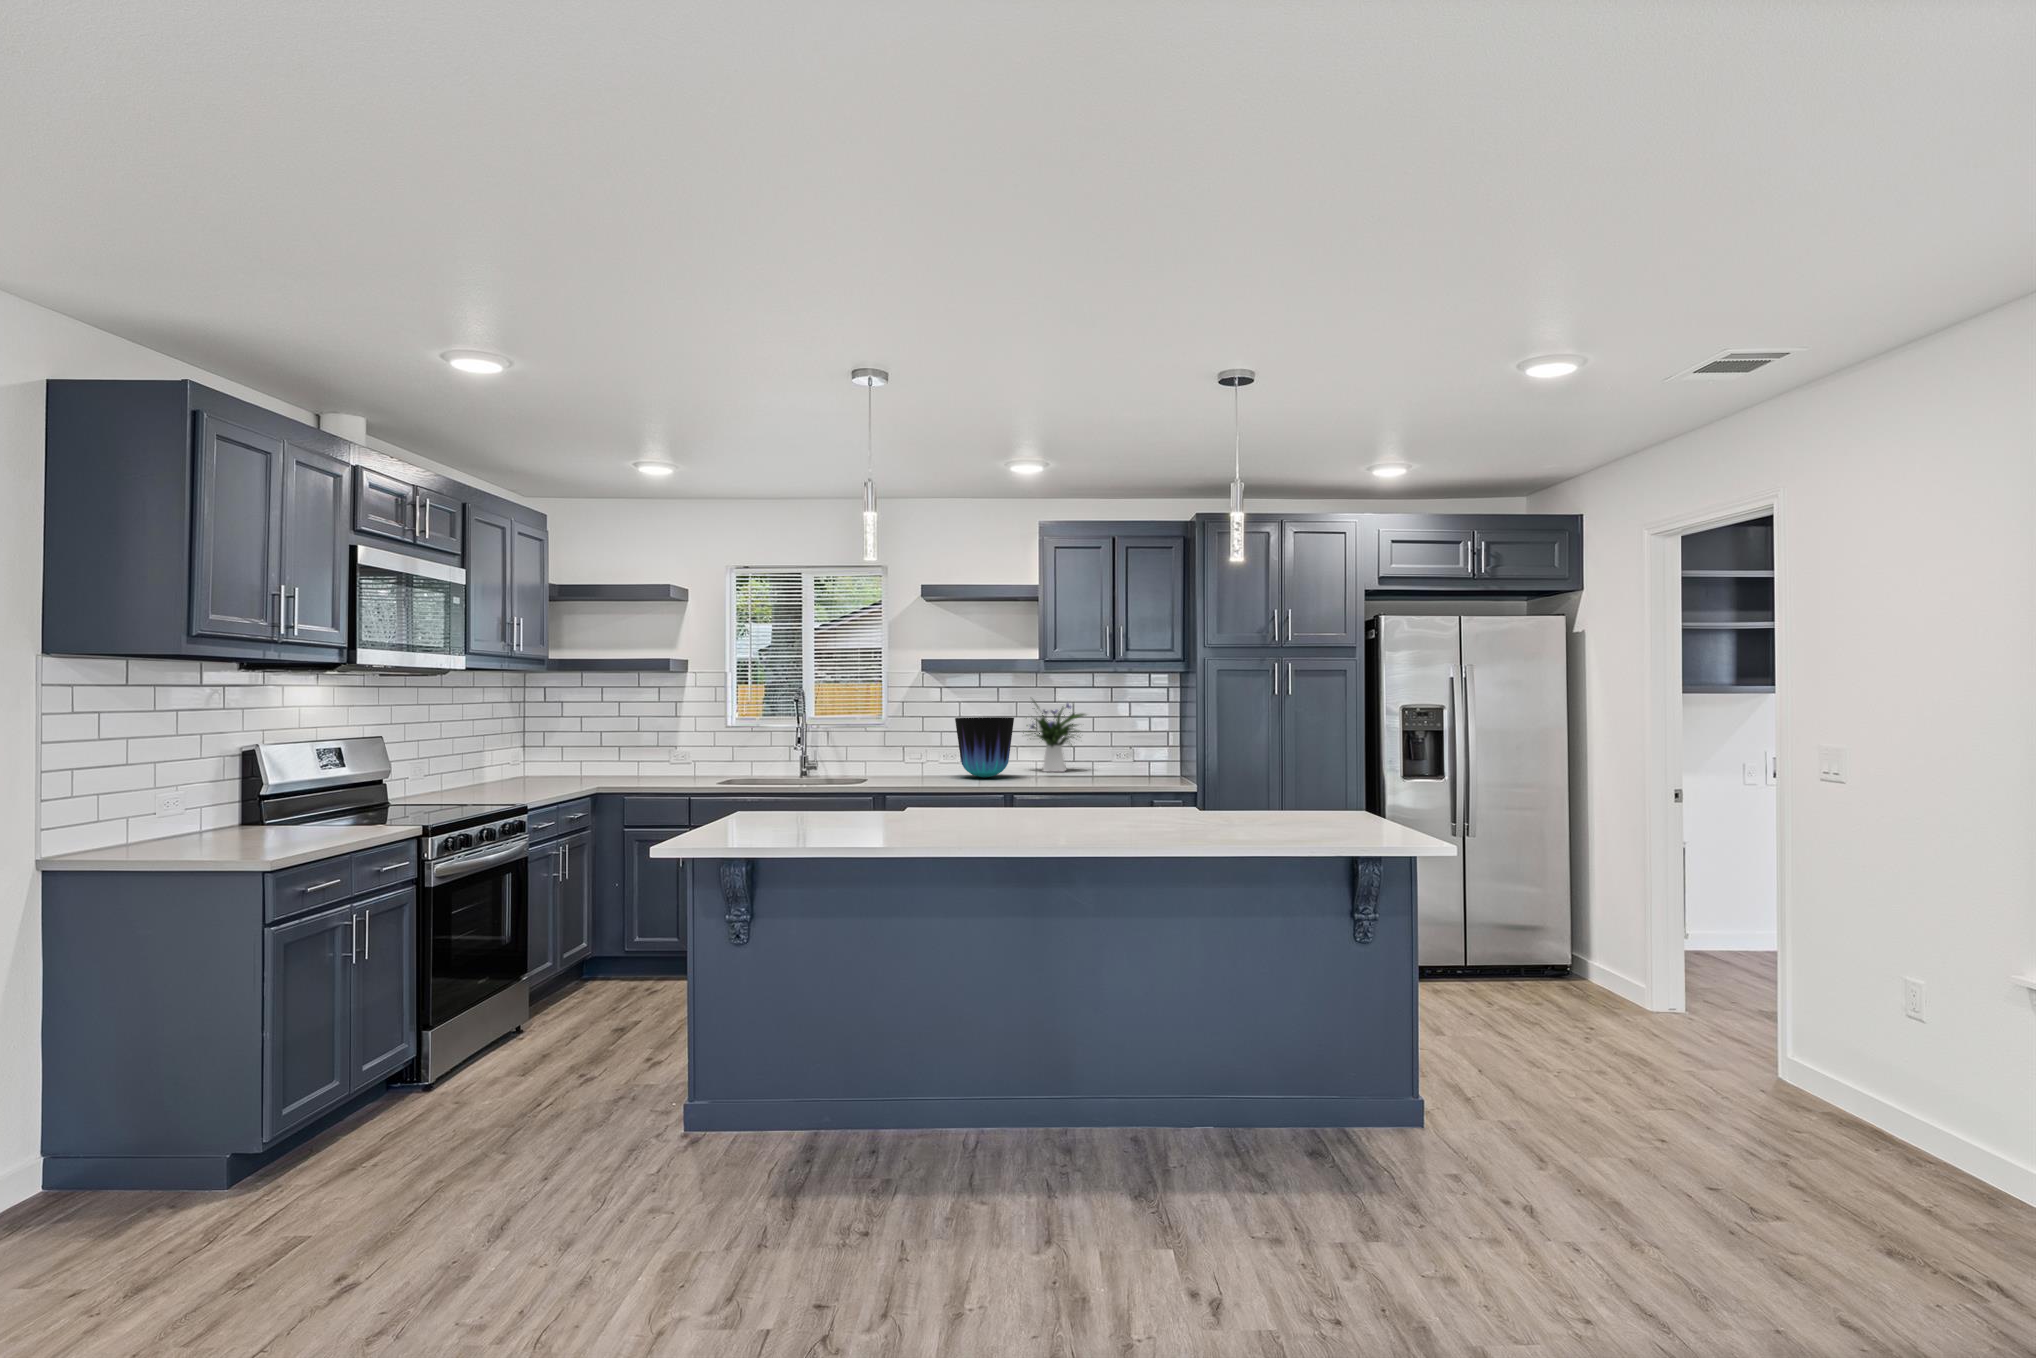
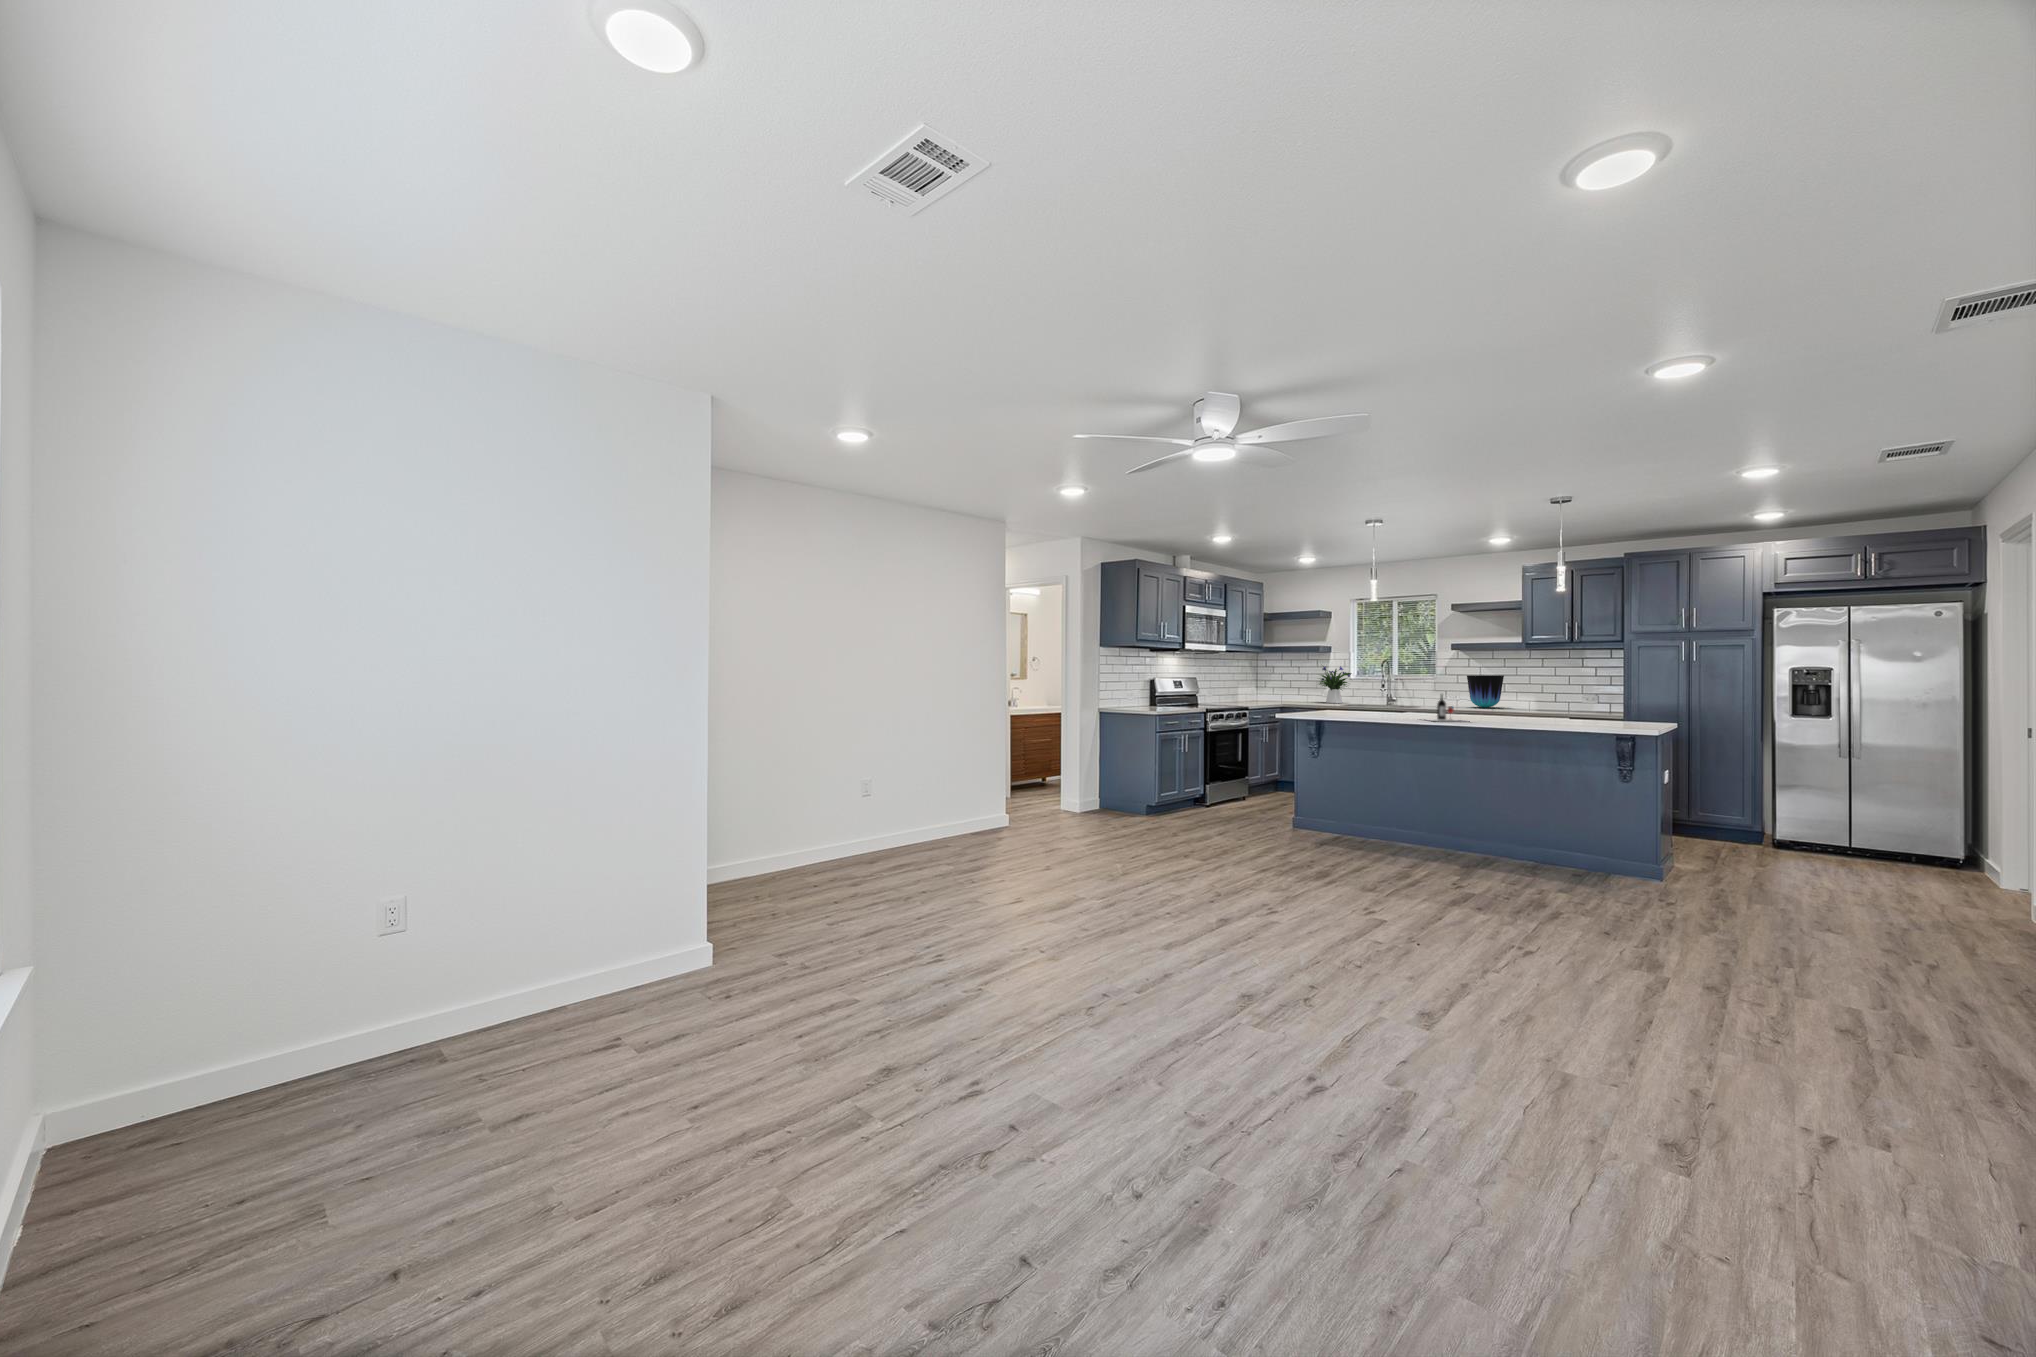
flower arrangement: present [1027,702,1085,772] -> present [1319,666,1351,703]
wine bottle: none [973,771,1102,839] -> present [1431,695,1459,721]

